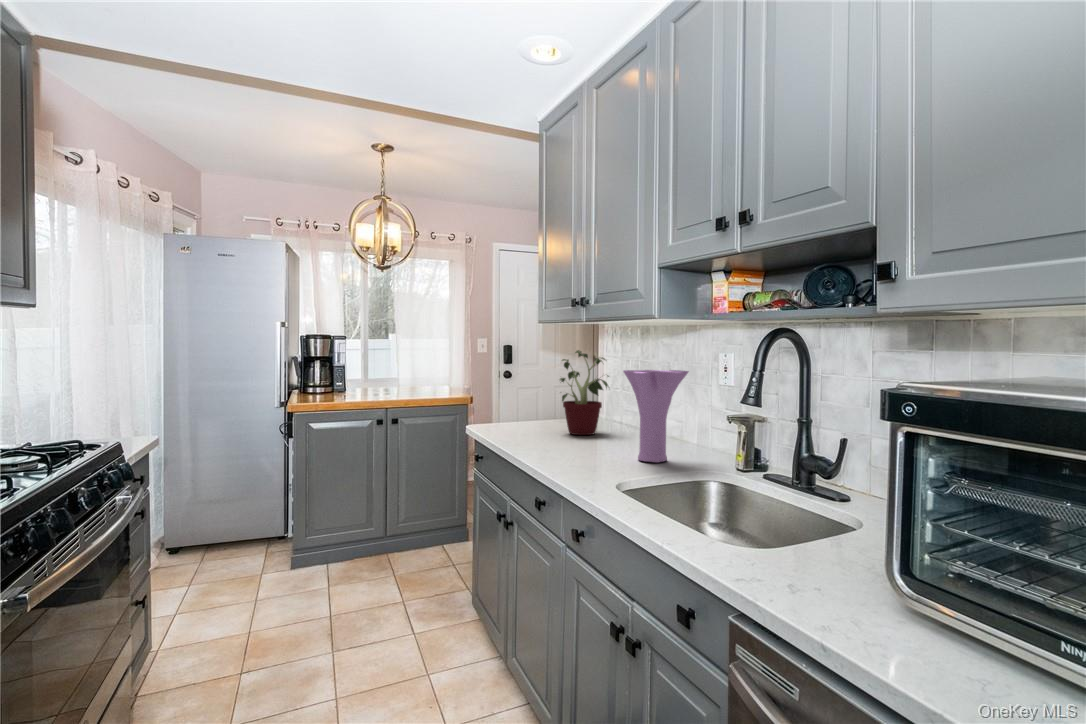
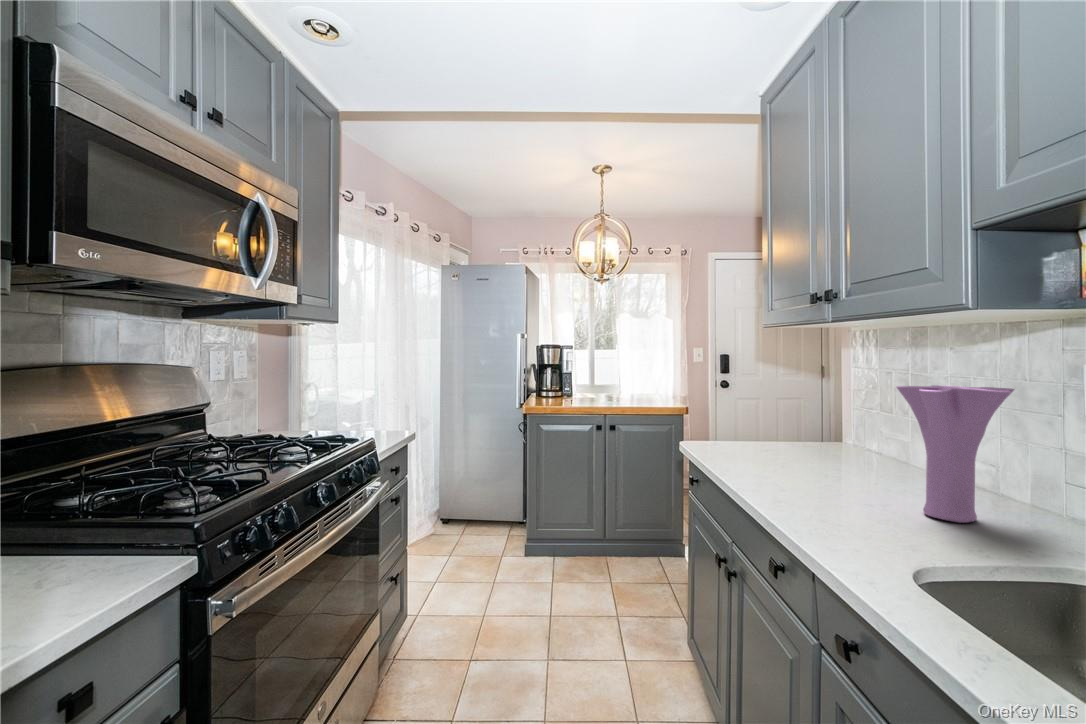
potted plant: present [560,350,609,435] -> none [789,358,865,463]

